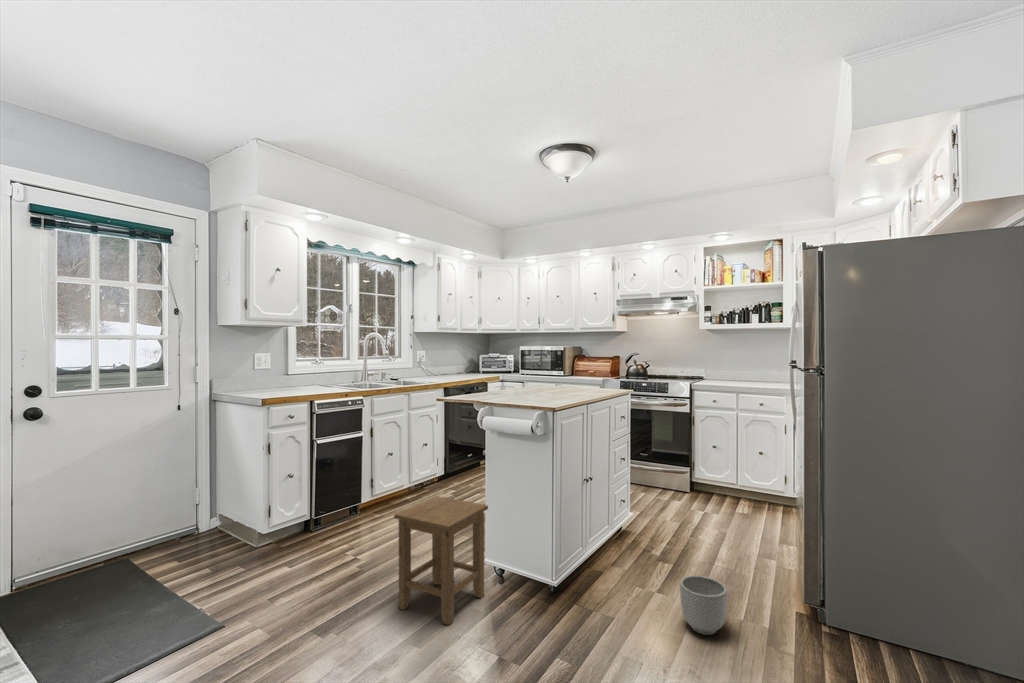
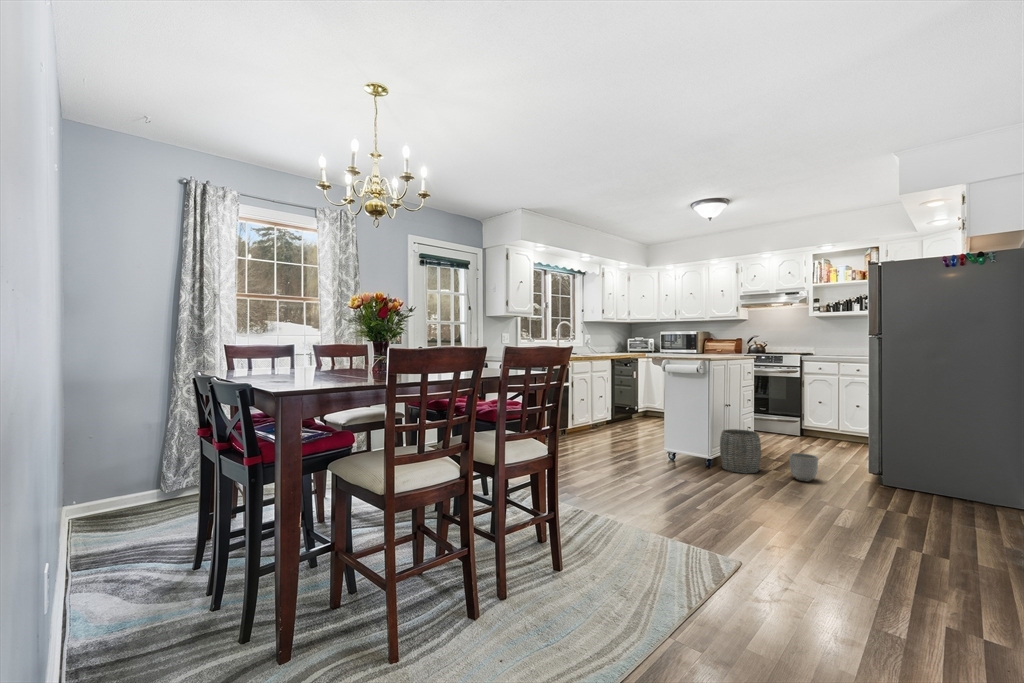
stool: present [394,496,488,625] -> none [620,411,671,471]
woven basket: none [569,524,634,615] -> present [720,429,761,473]

